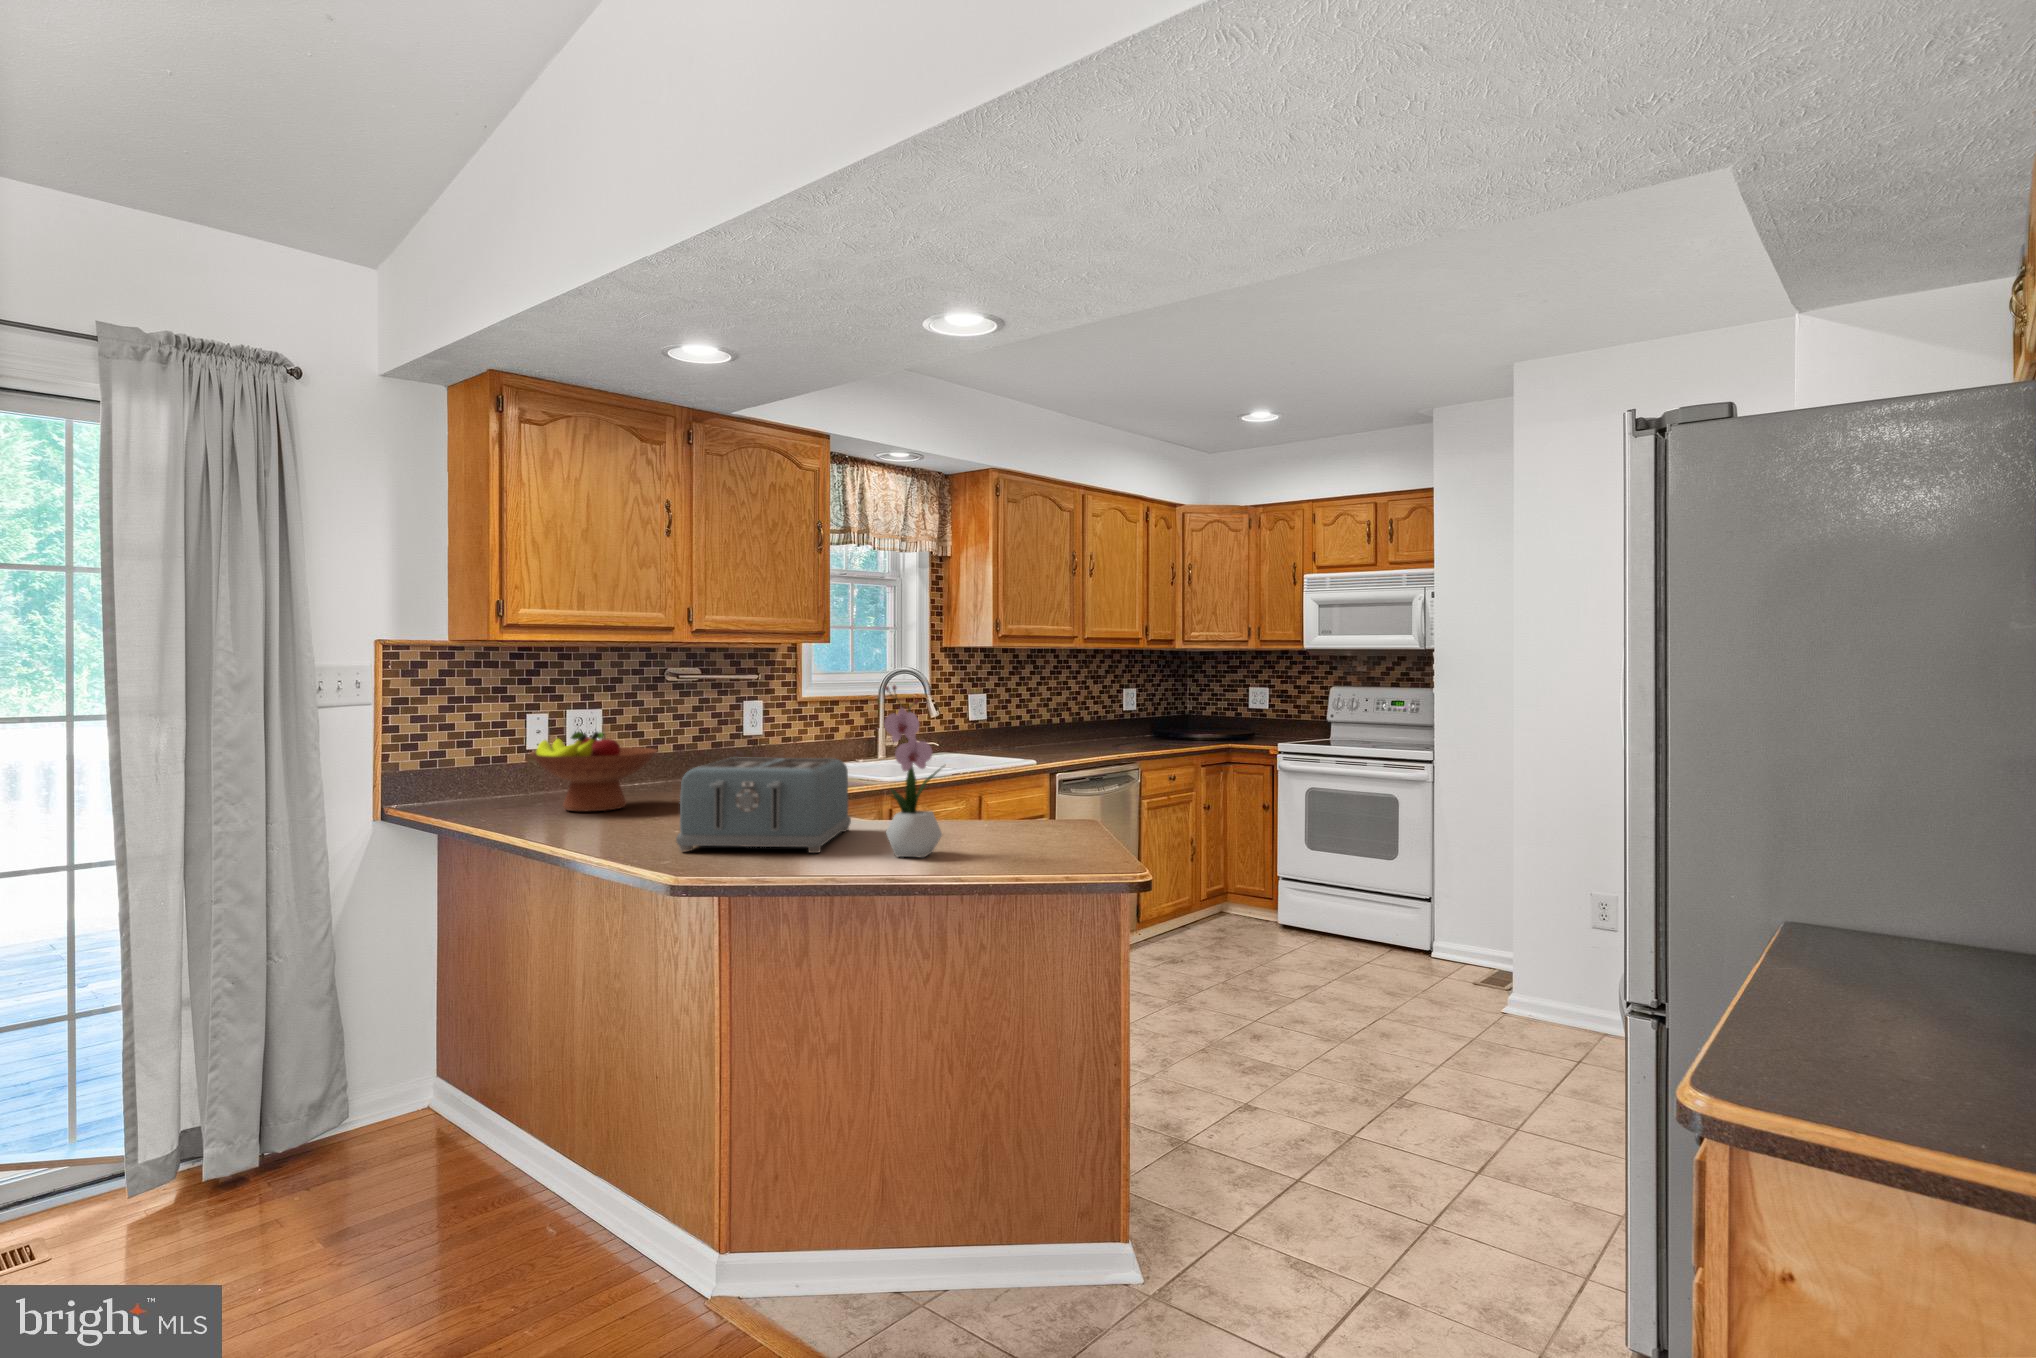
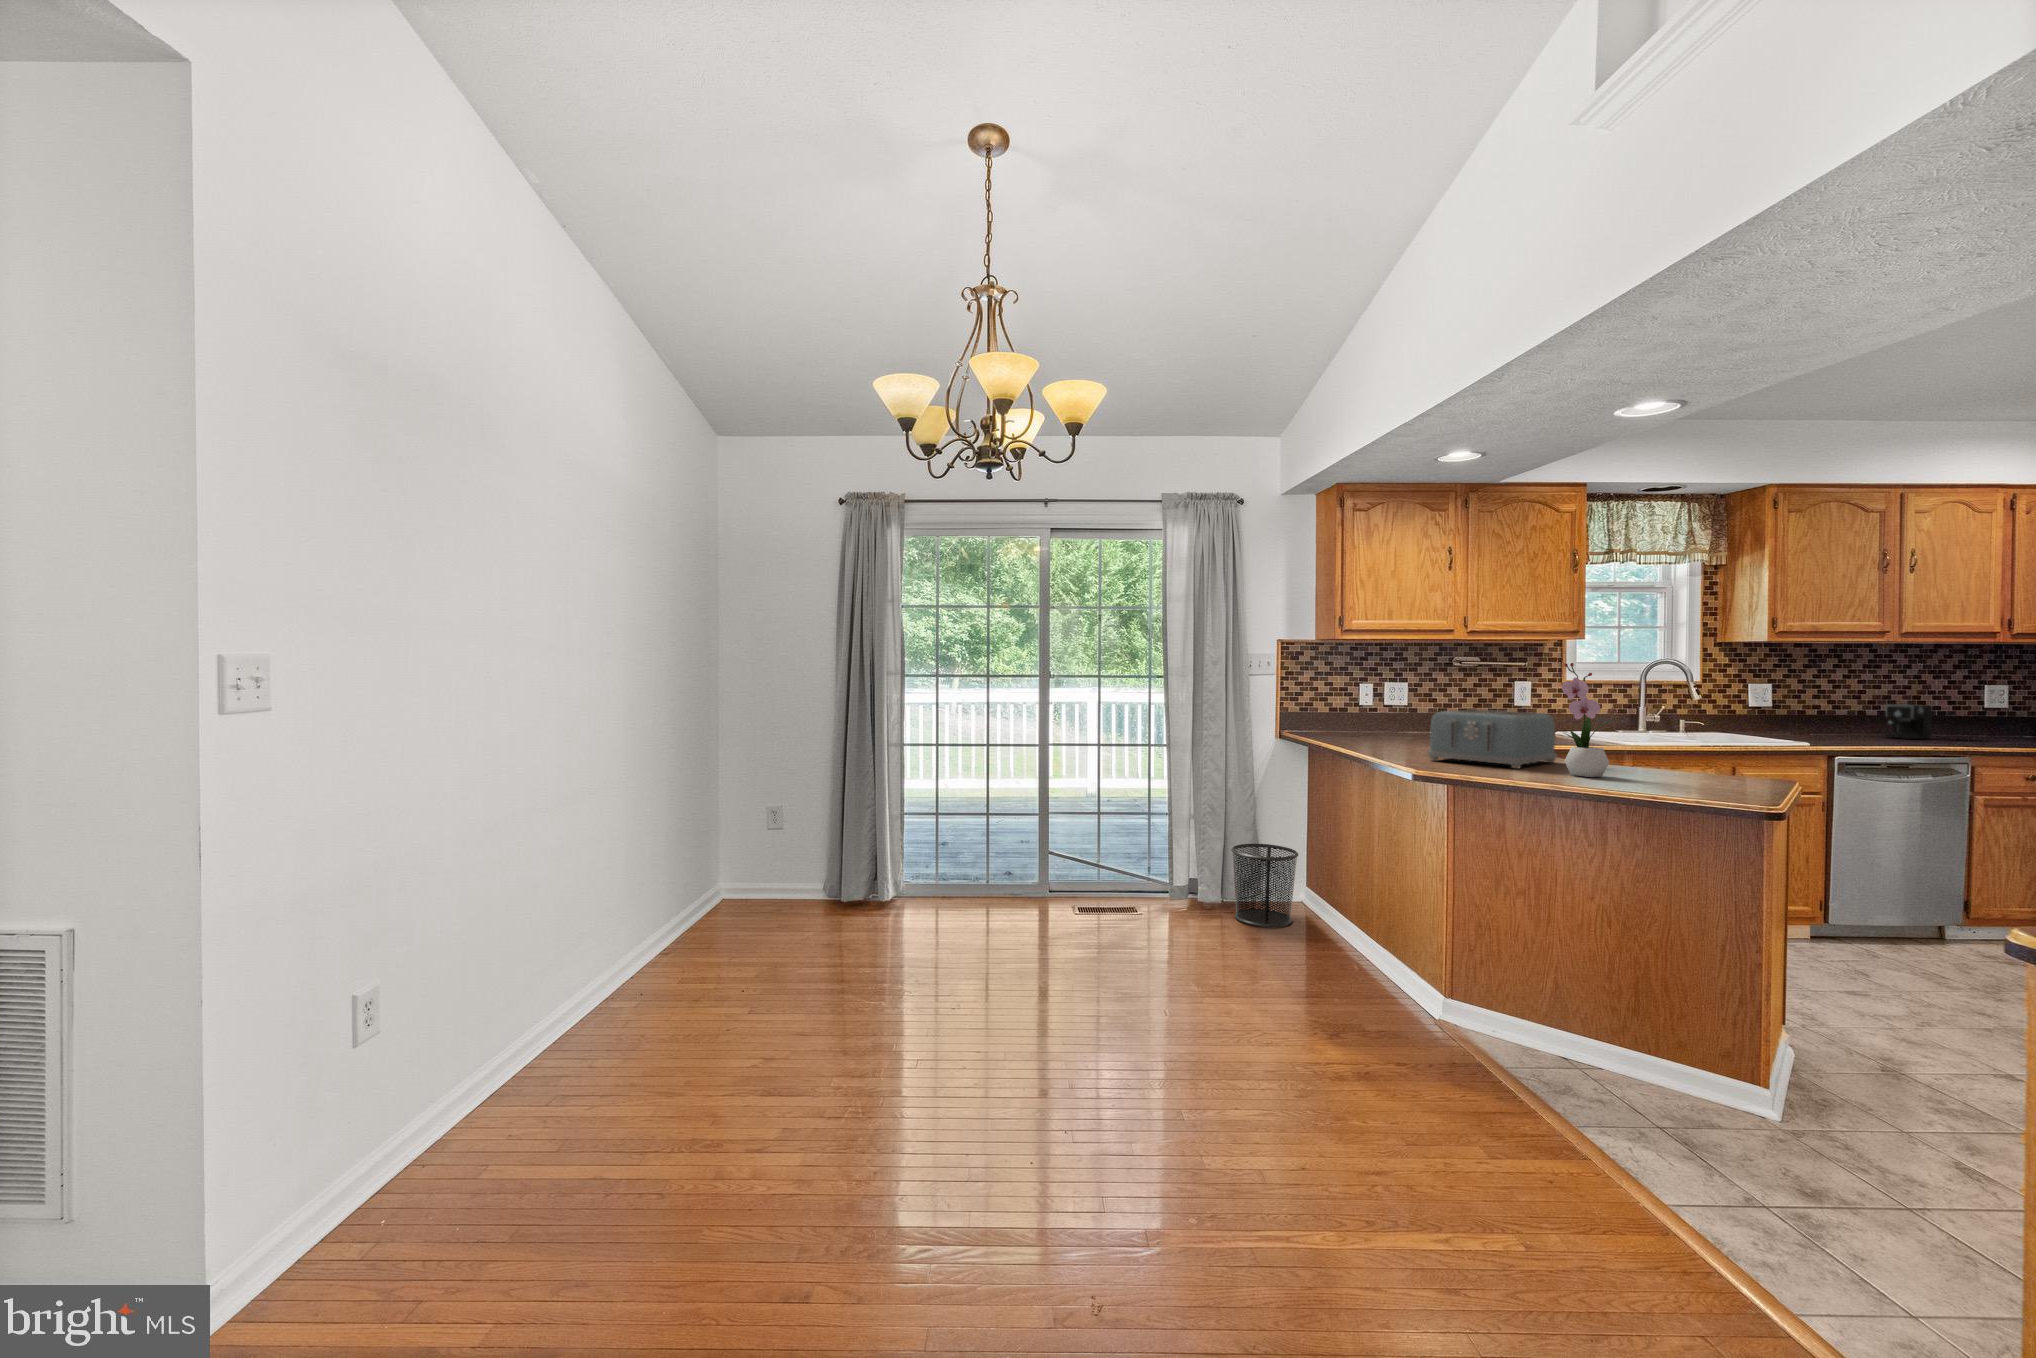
coffee maker: none [1076,712,1144,747] -> present [1885,704,1983,741]
fruit bowl: present [530,732,657,811] -> none [1356,693,1435,741]
waste bin: none [282,1021,428,1195] -> present [1231,844,1298,927]

